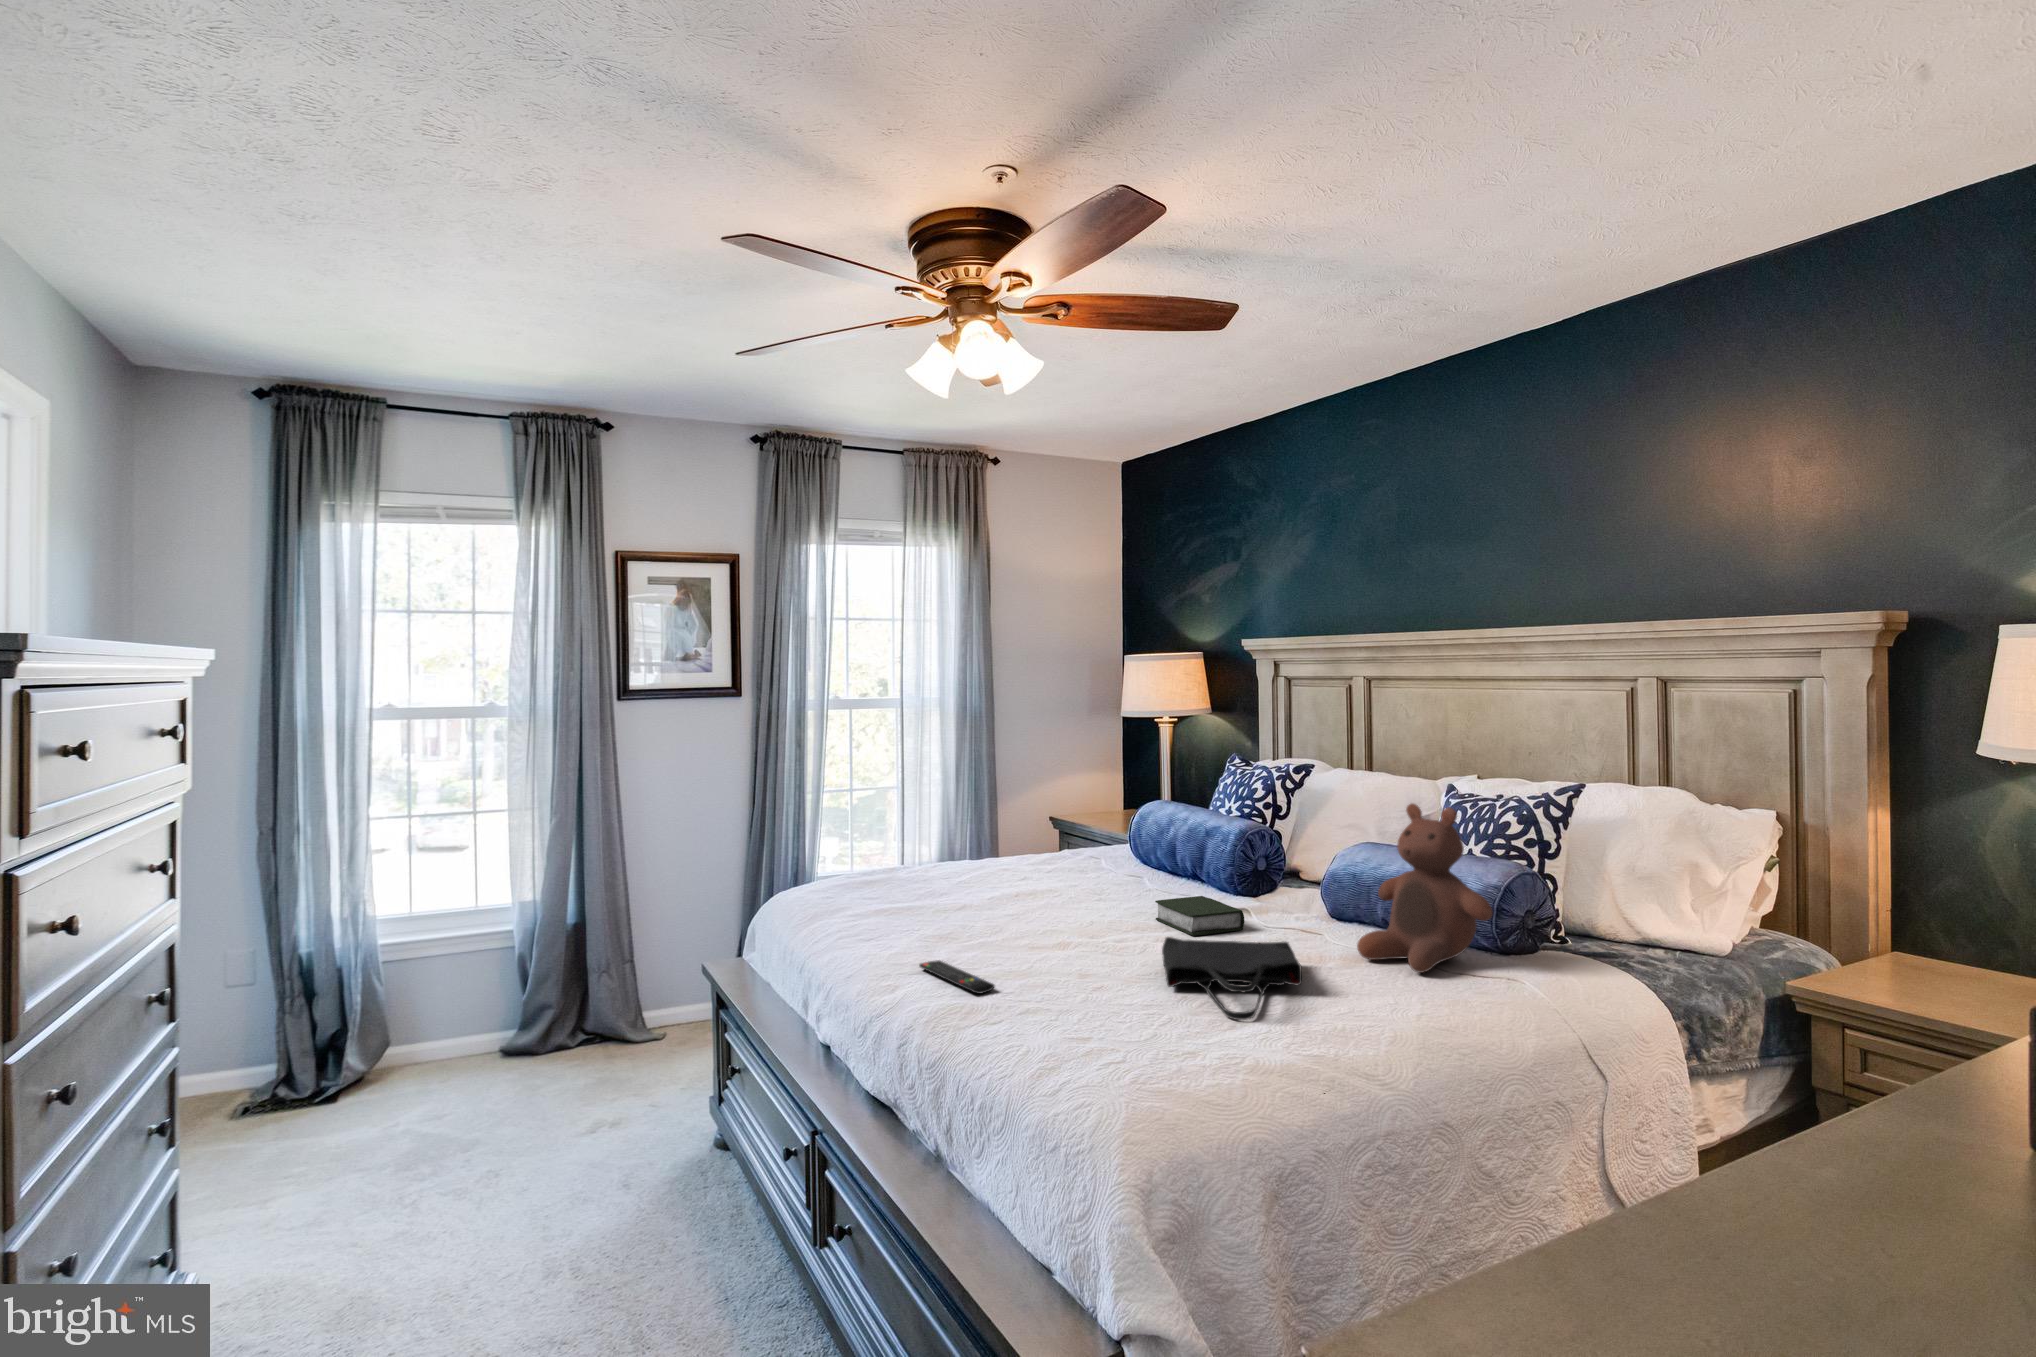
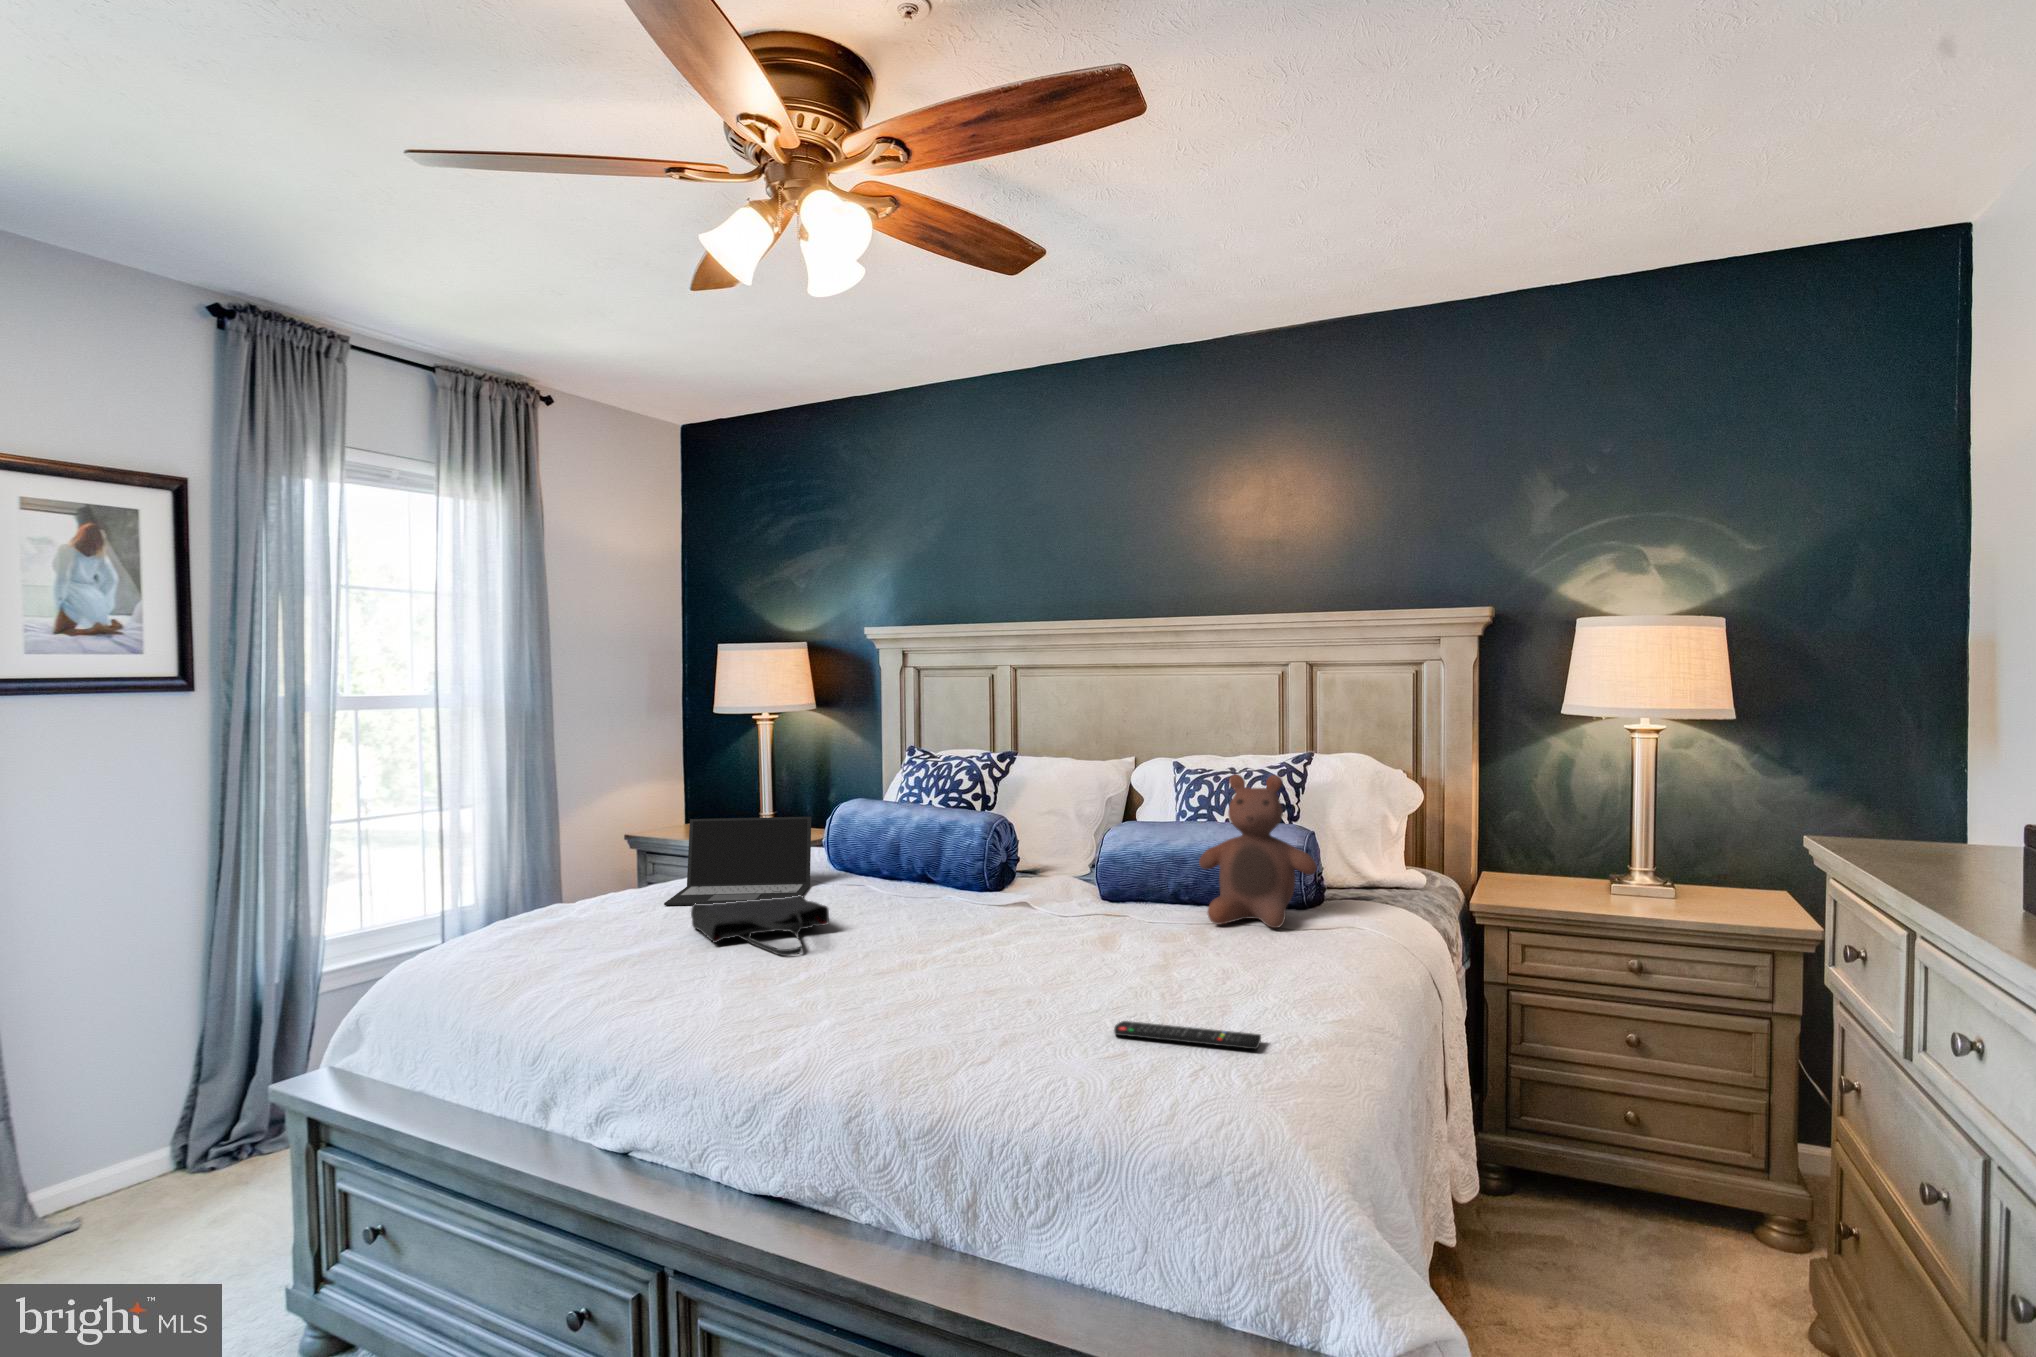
laptop: none [963,807,1097,885] -> present [664,817,811,905]
book: present [1155,896,1244,936] -> none [970,890,1070,928]
tote bag: present [1162,937,1302,1020] -> present [691,895,829,956]
remote control: present [919,960,995,994] -> present [1114,1021,1261,1049]

